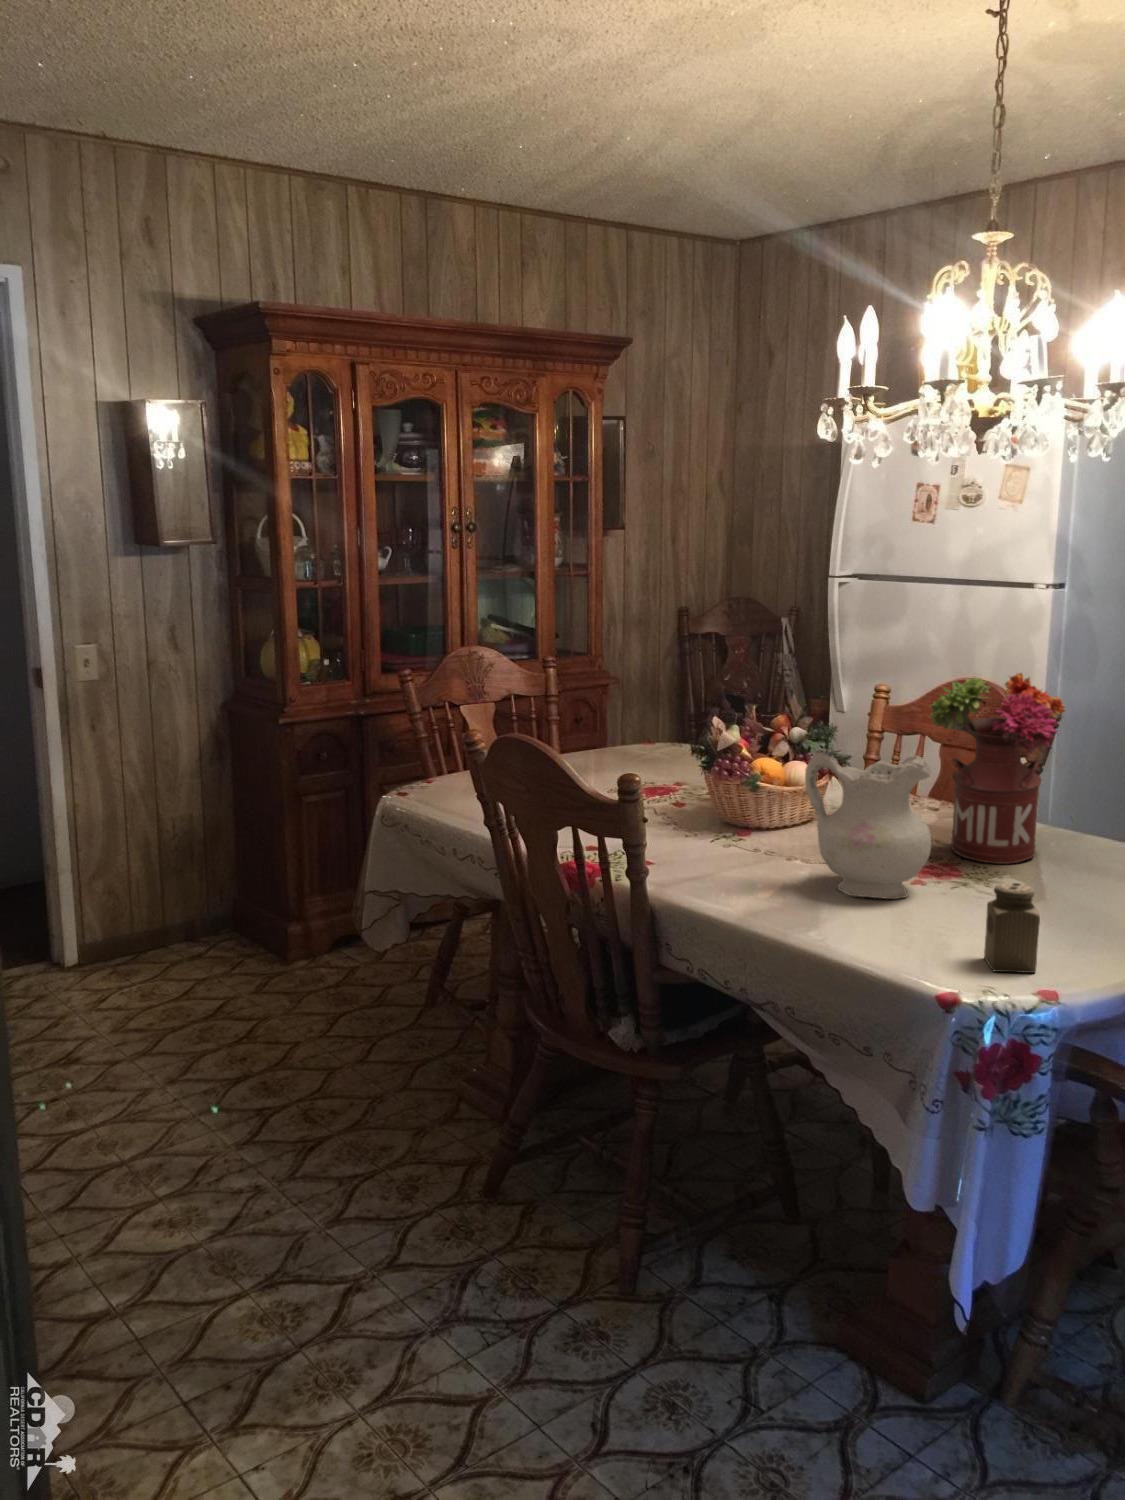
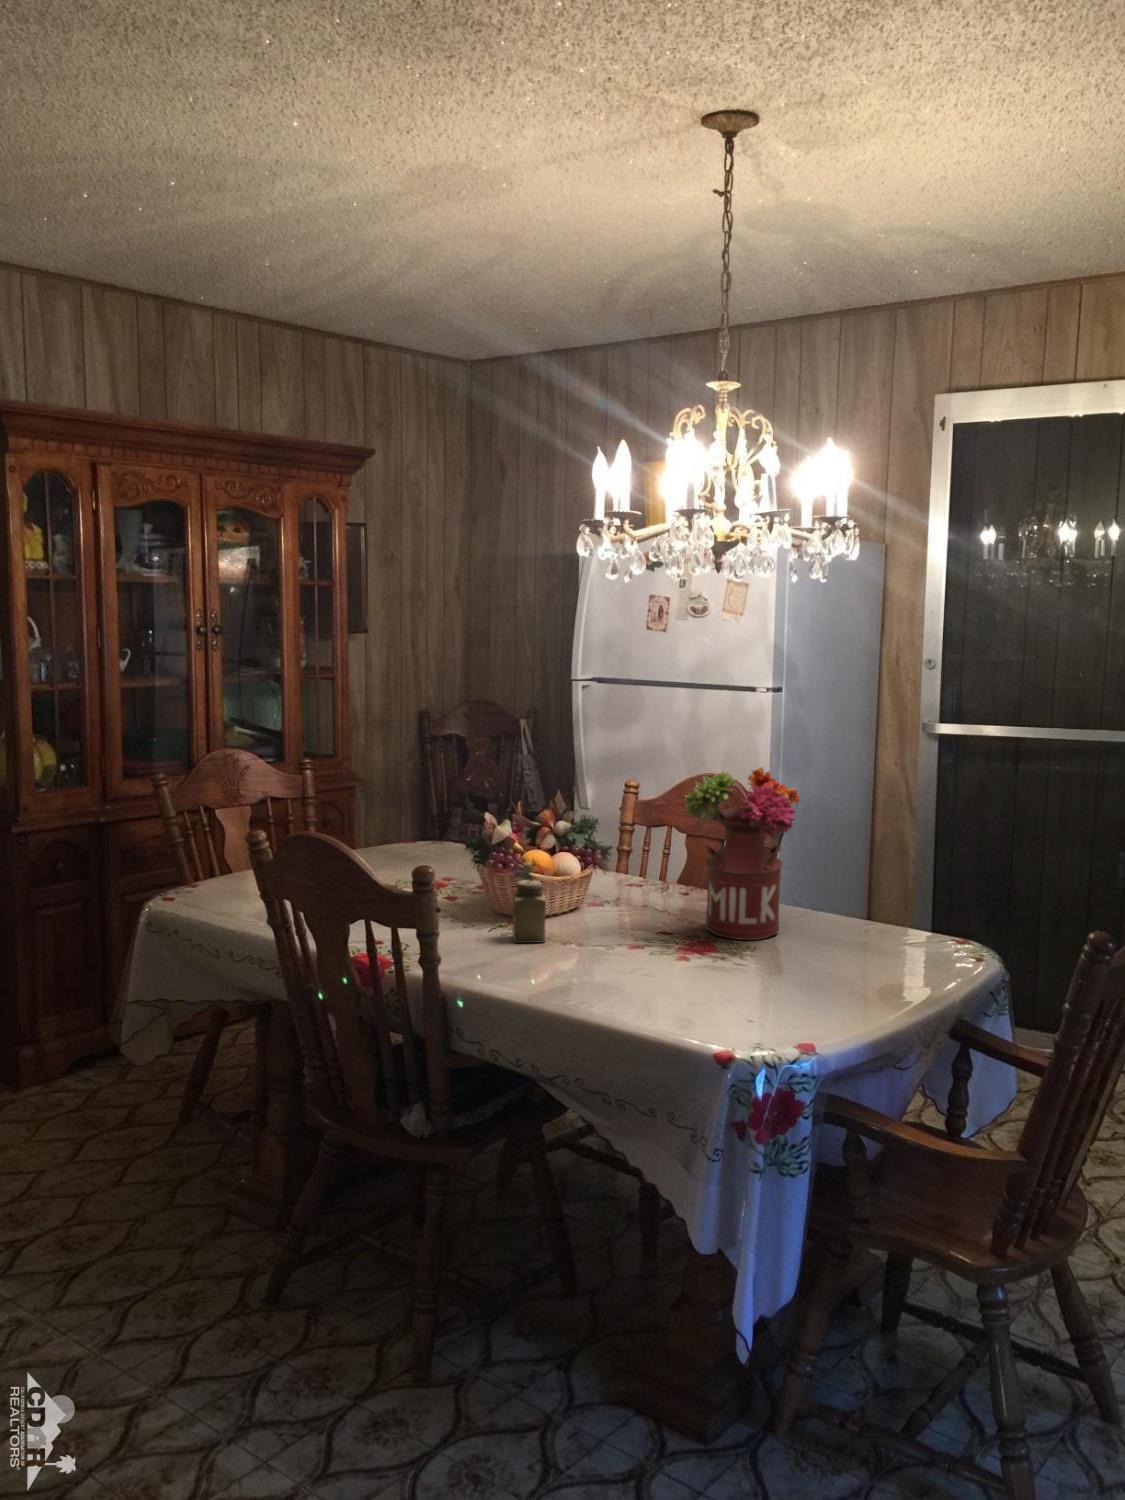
ceramic pitcher: present [805,748,931,899] -> none [580,837,694,974]
salt shaker: present [984,882,1040,973] -> present [512,880,546,943]

